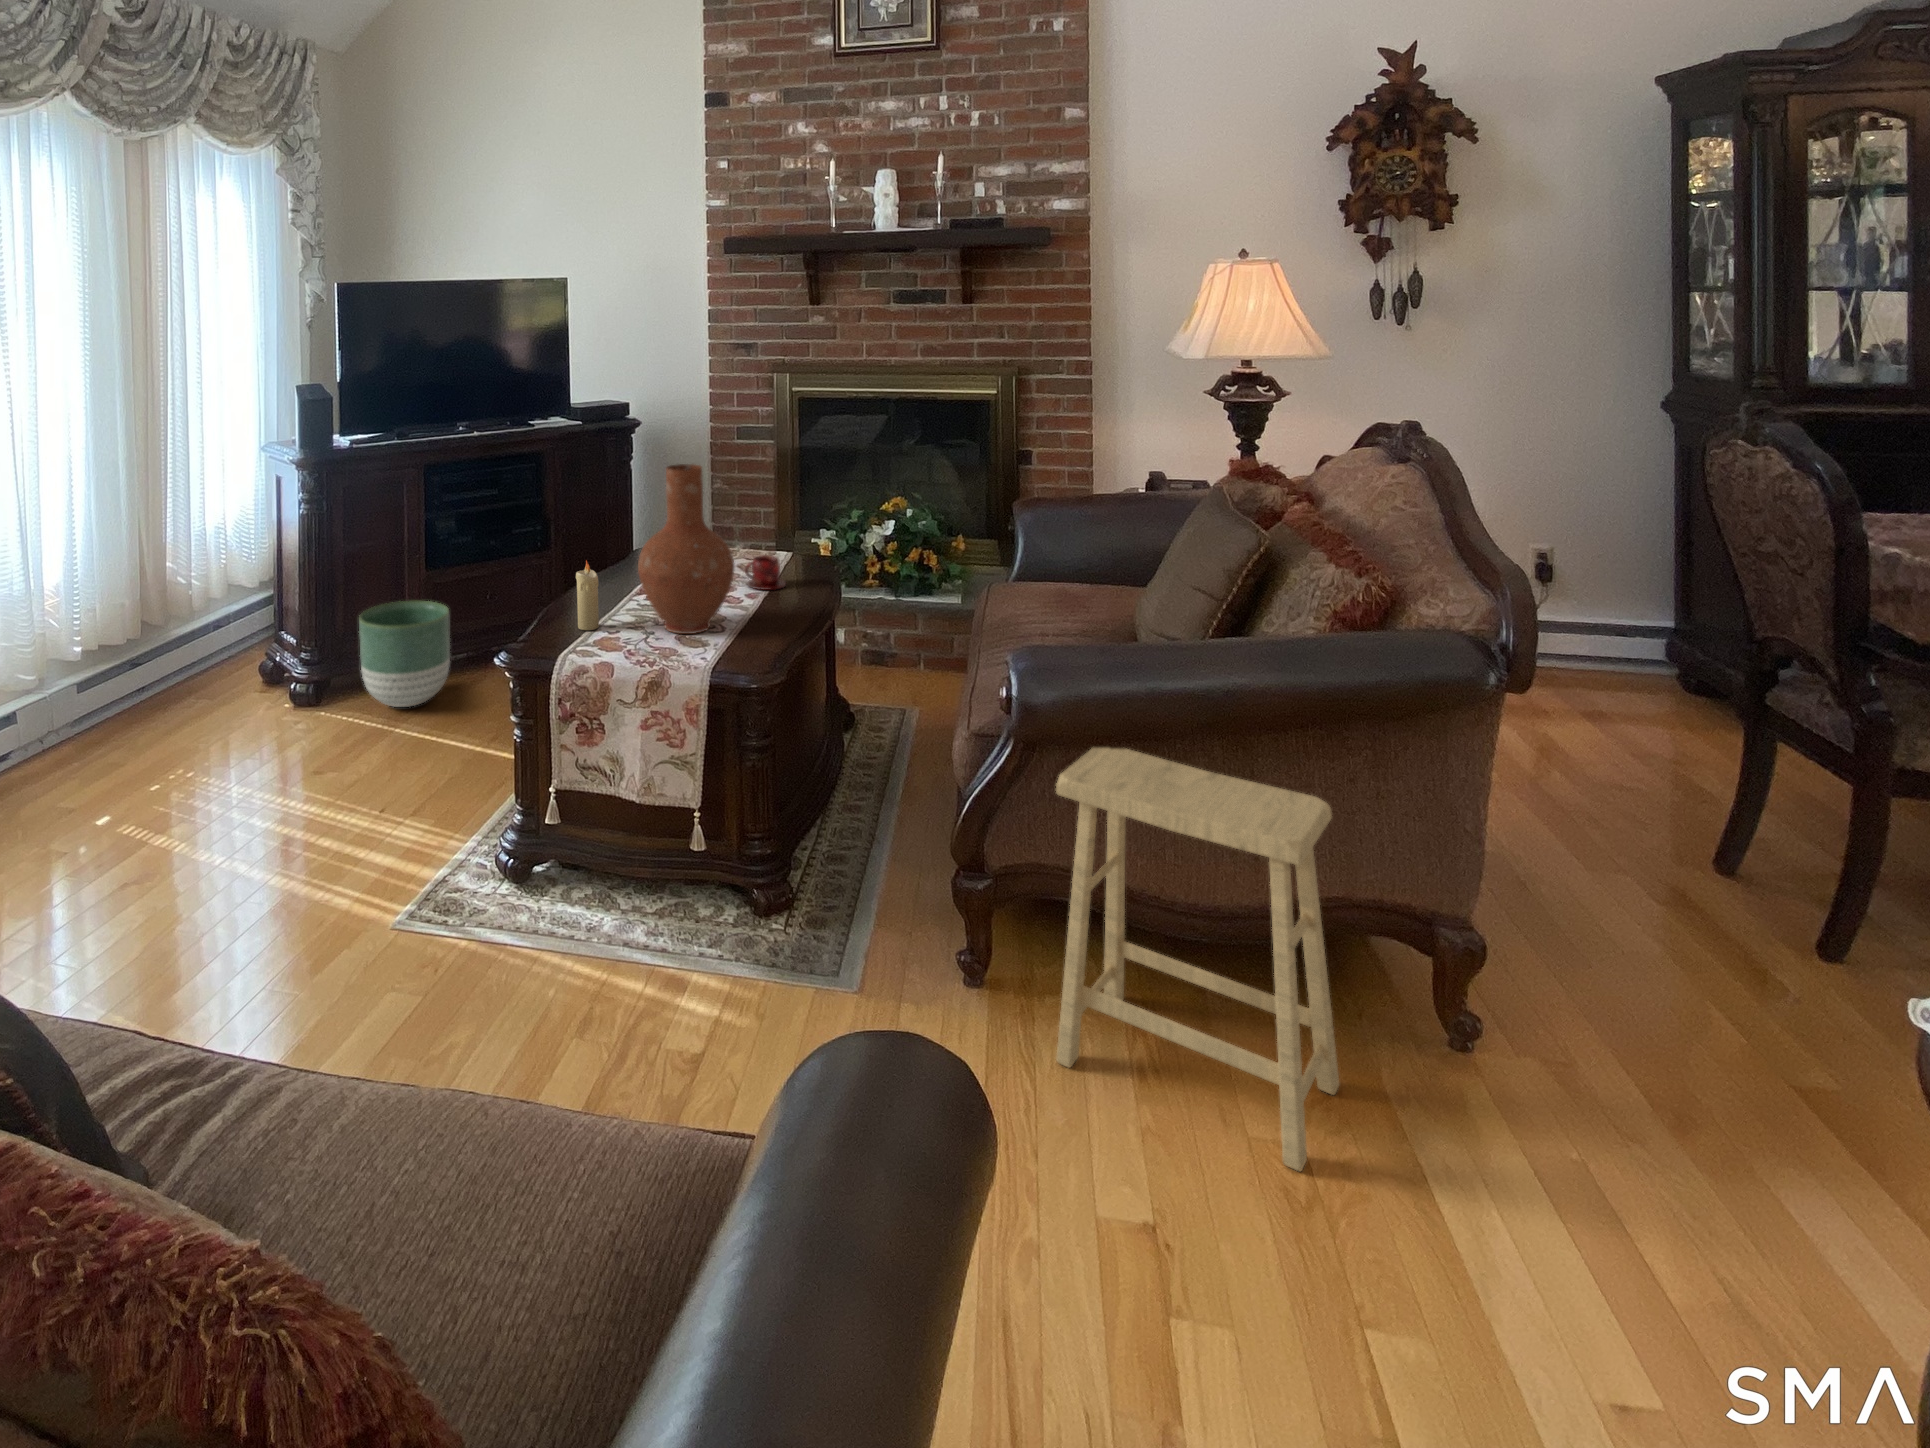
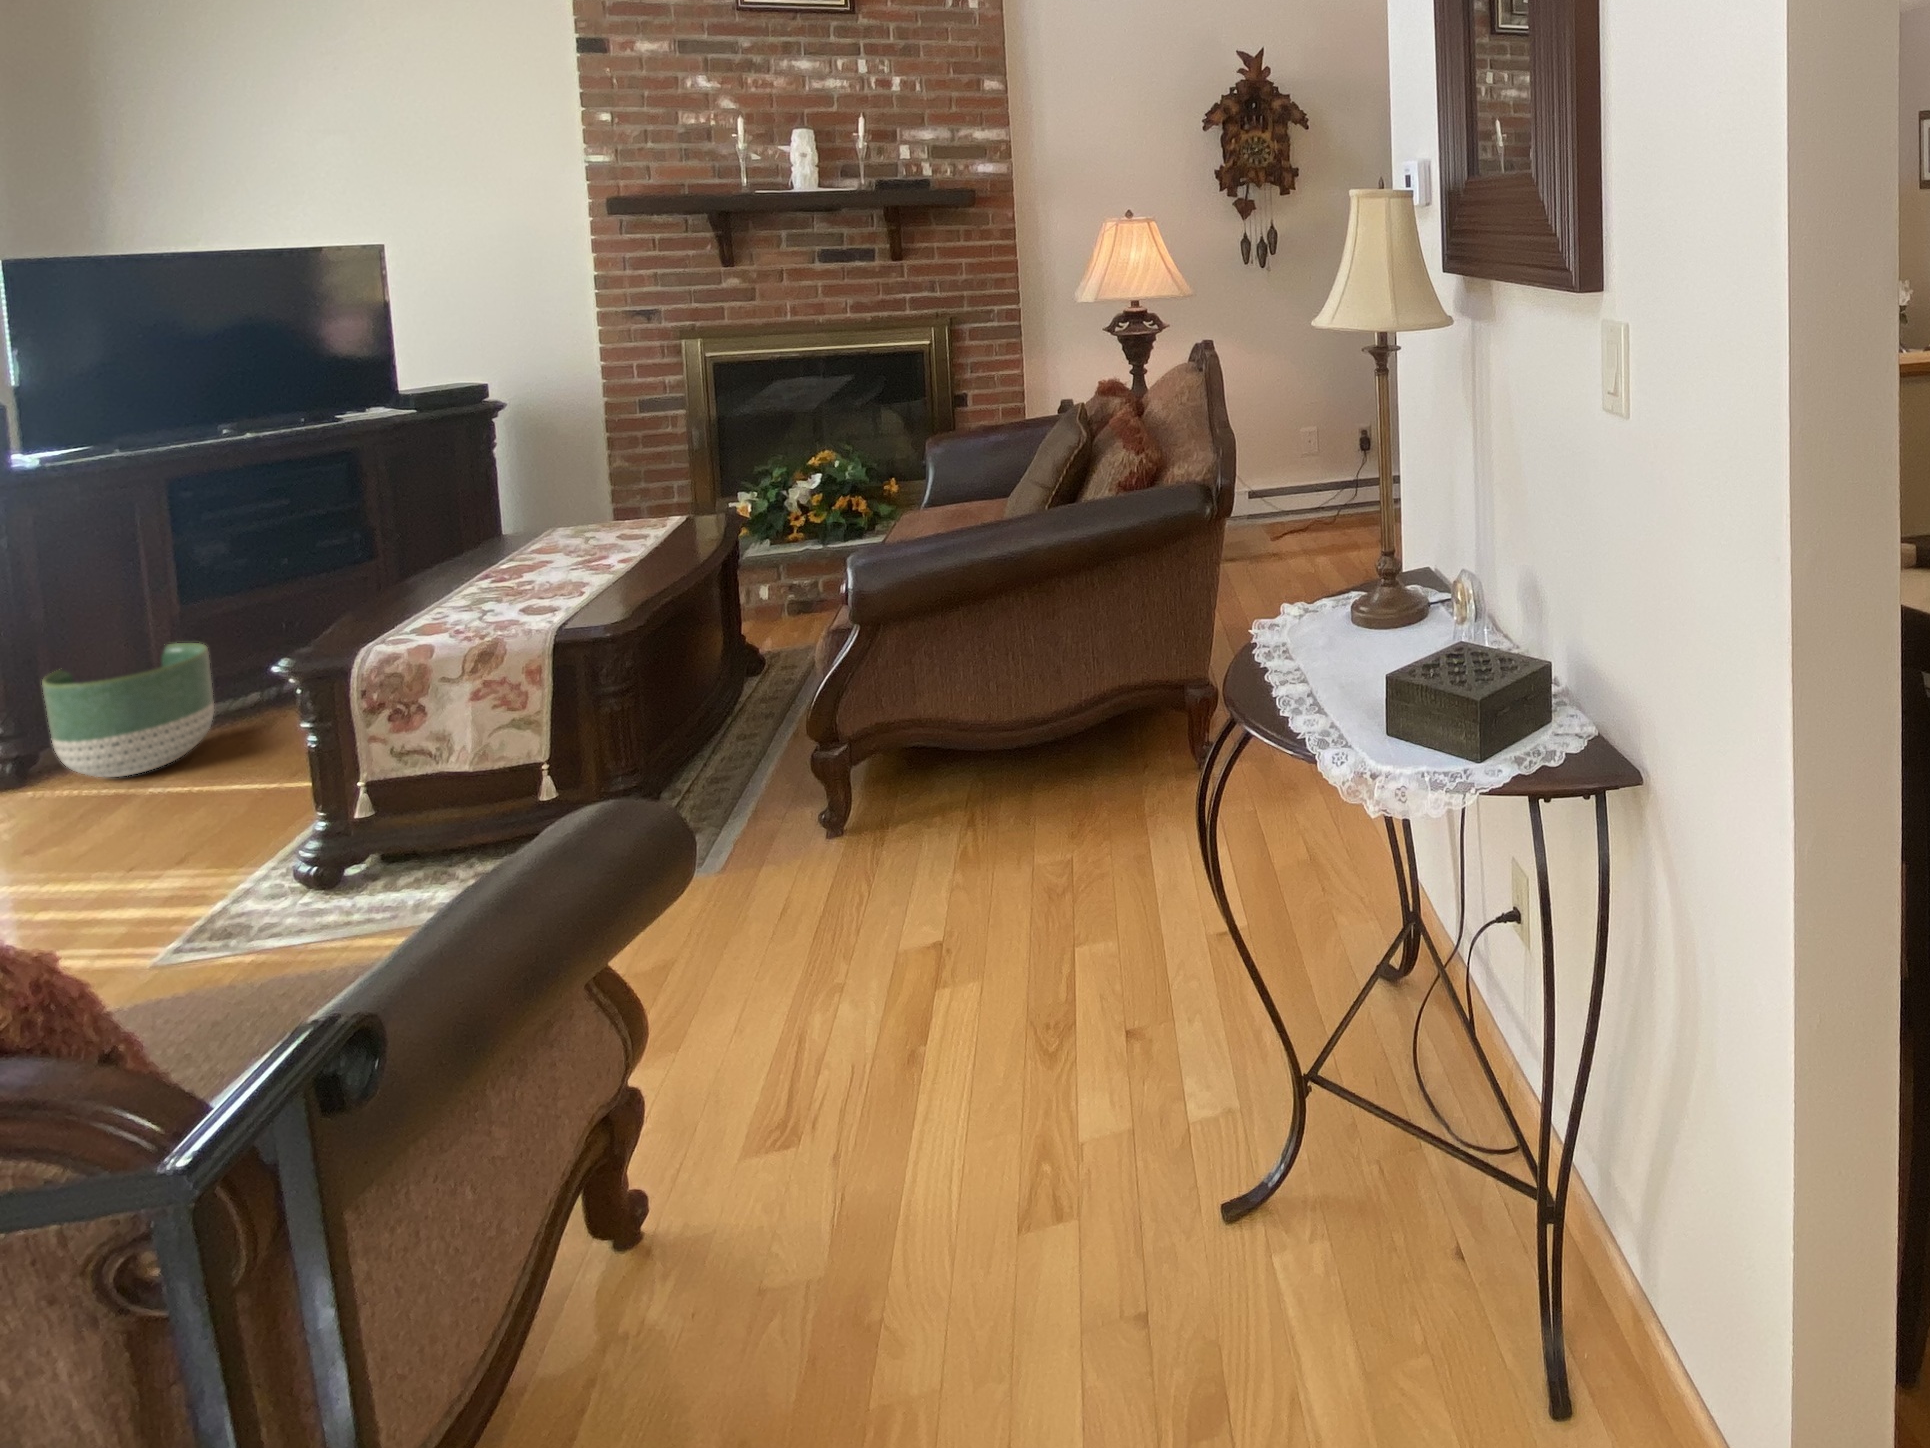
vase: present [638,464,735,634] -> none [468,438,591,603]
teacup: present [745,555,786,590] -> none [617,517,667,550]
candle: present [576,560,599,630] -> none [384,549,420,621]
footstool: present [1056,748,1339,1172] -> none [880,610,1098,856]

